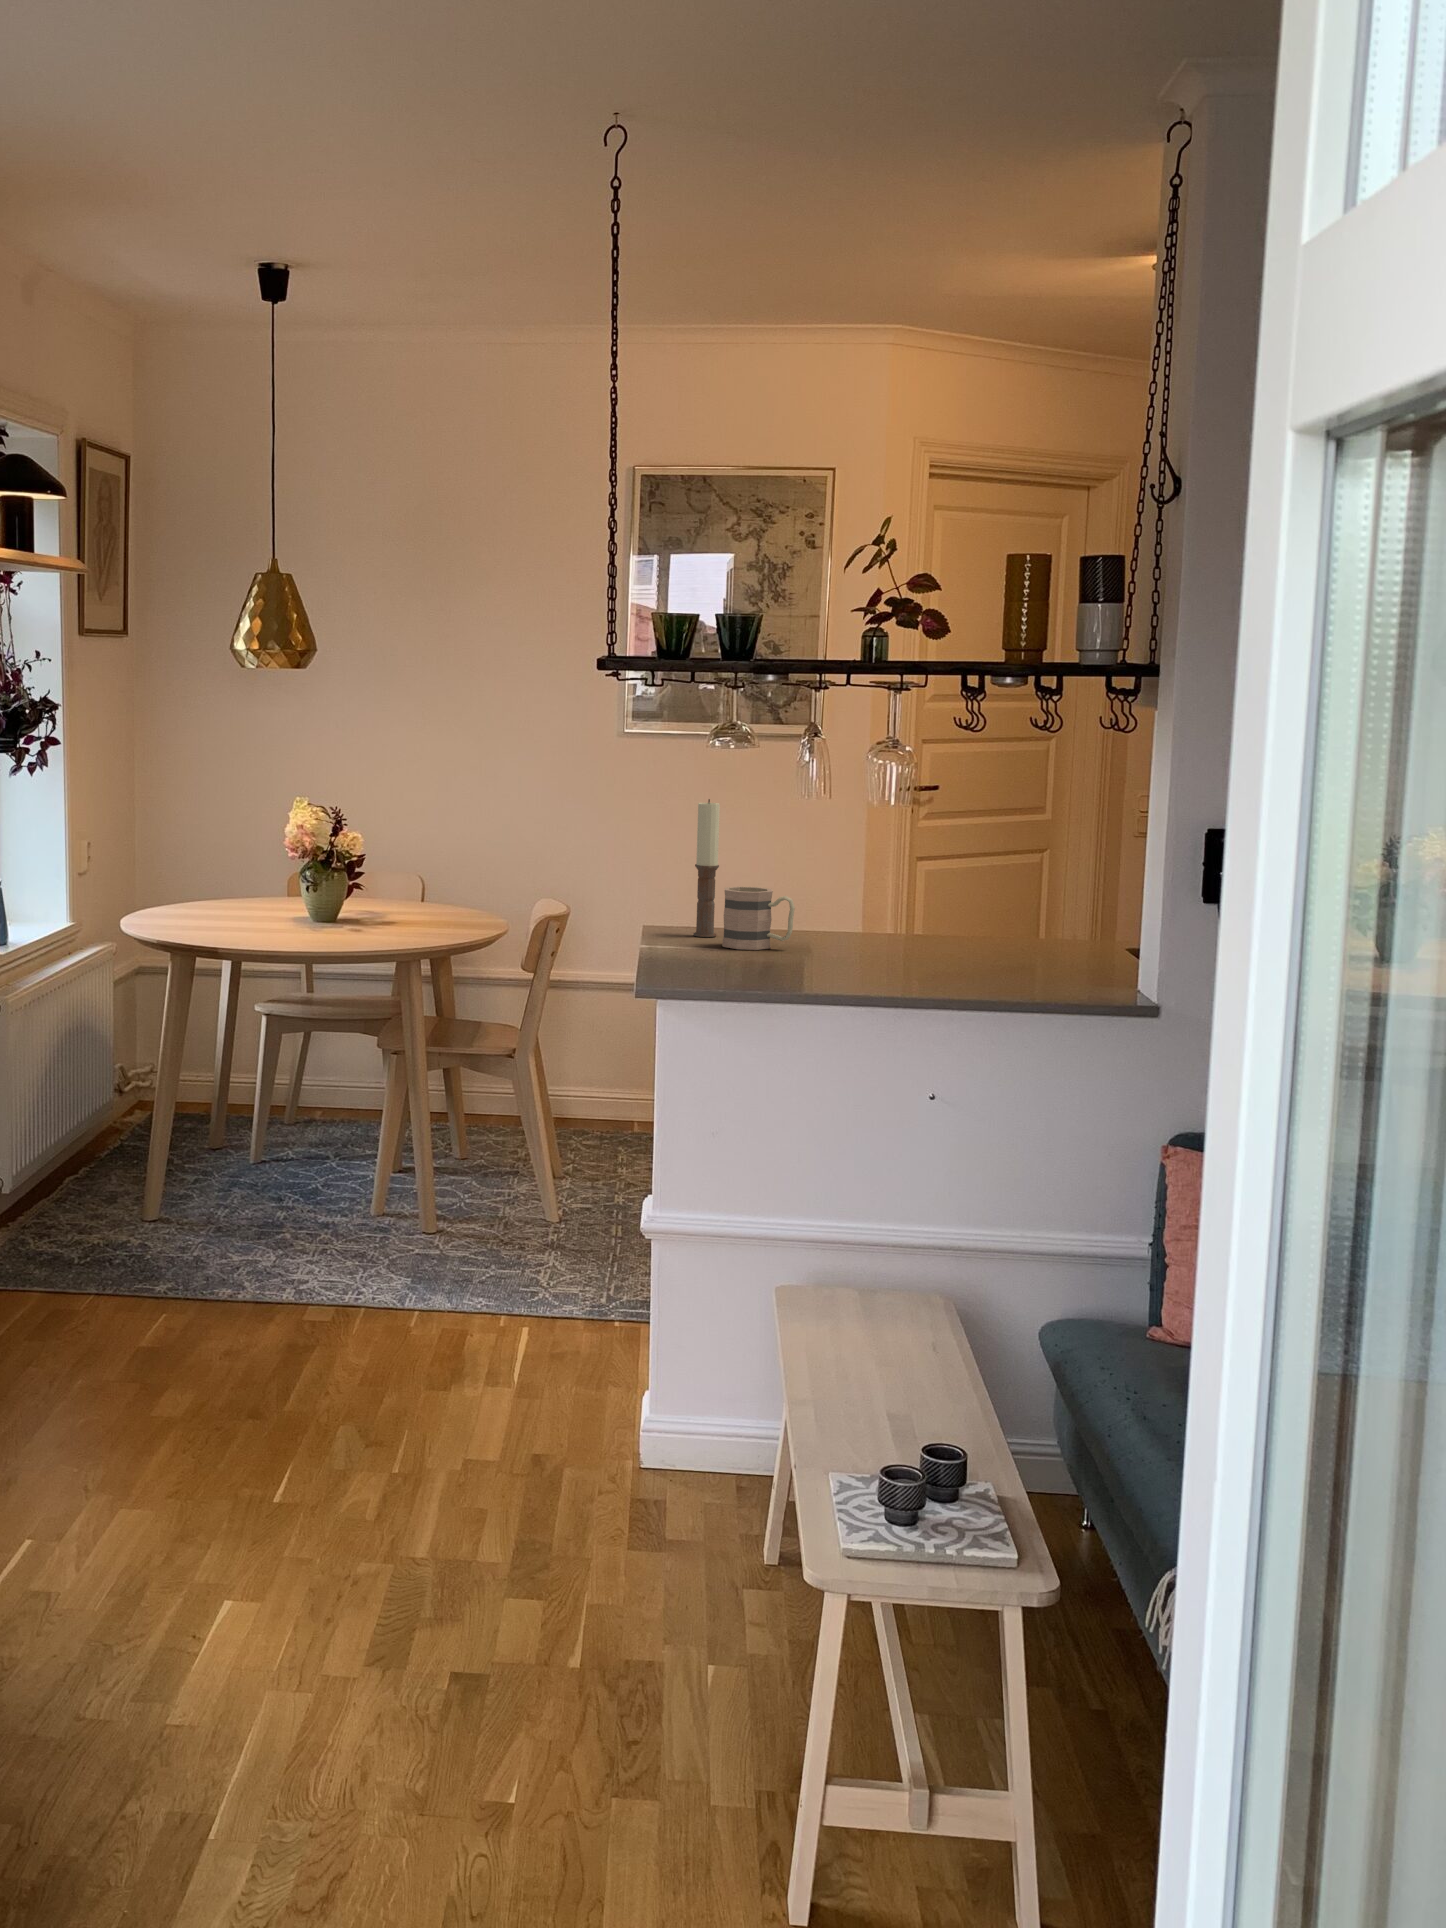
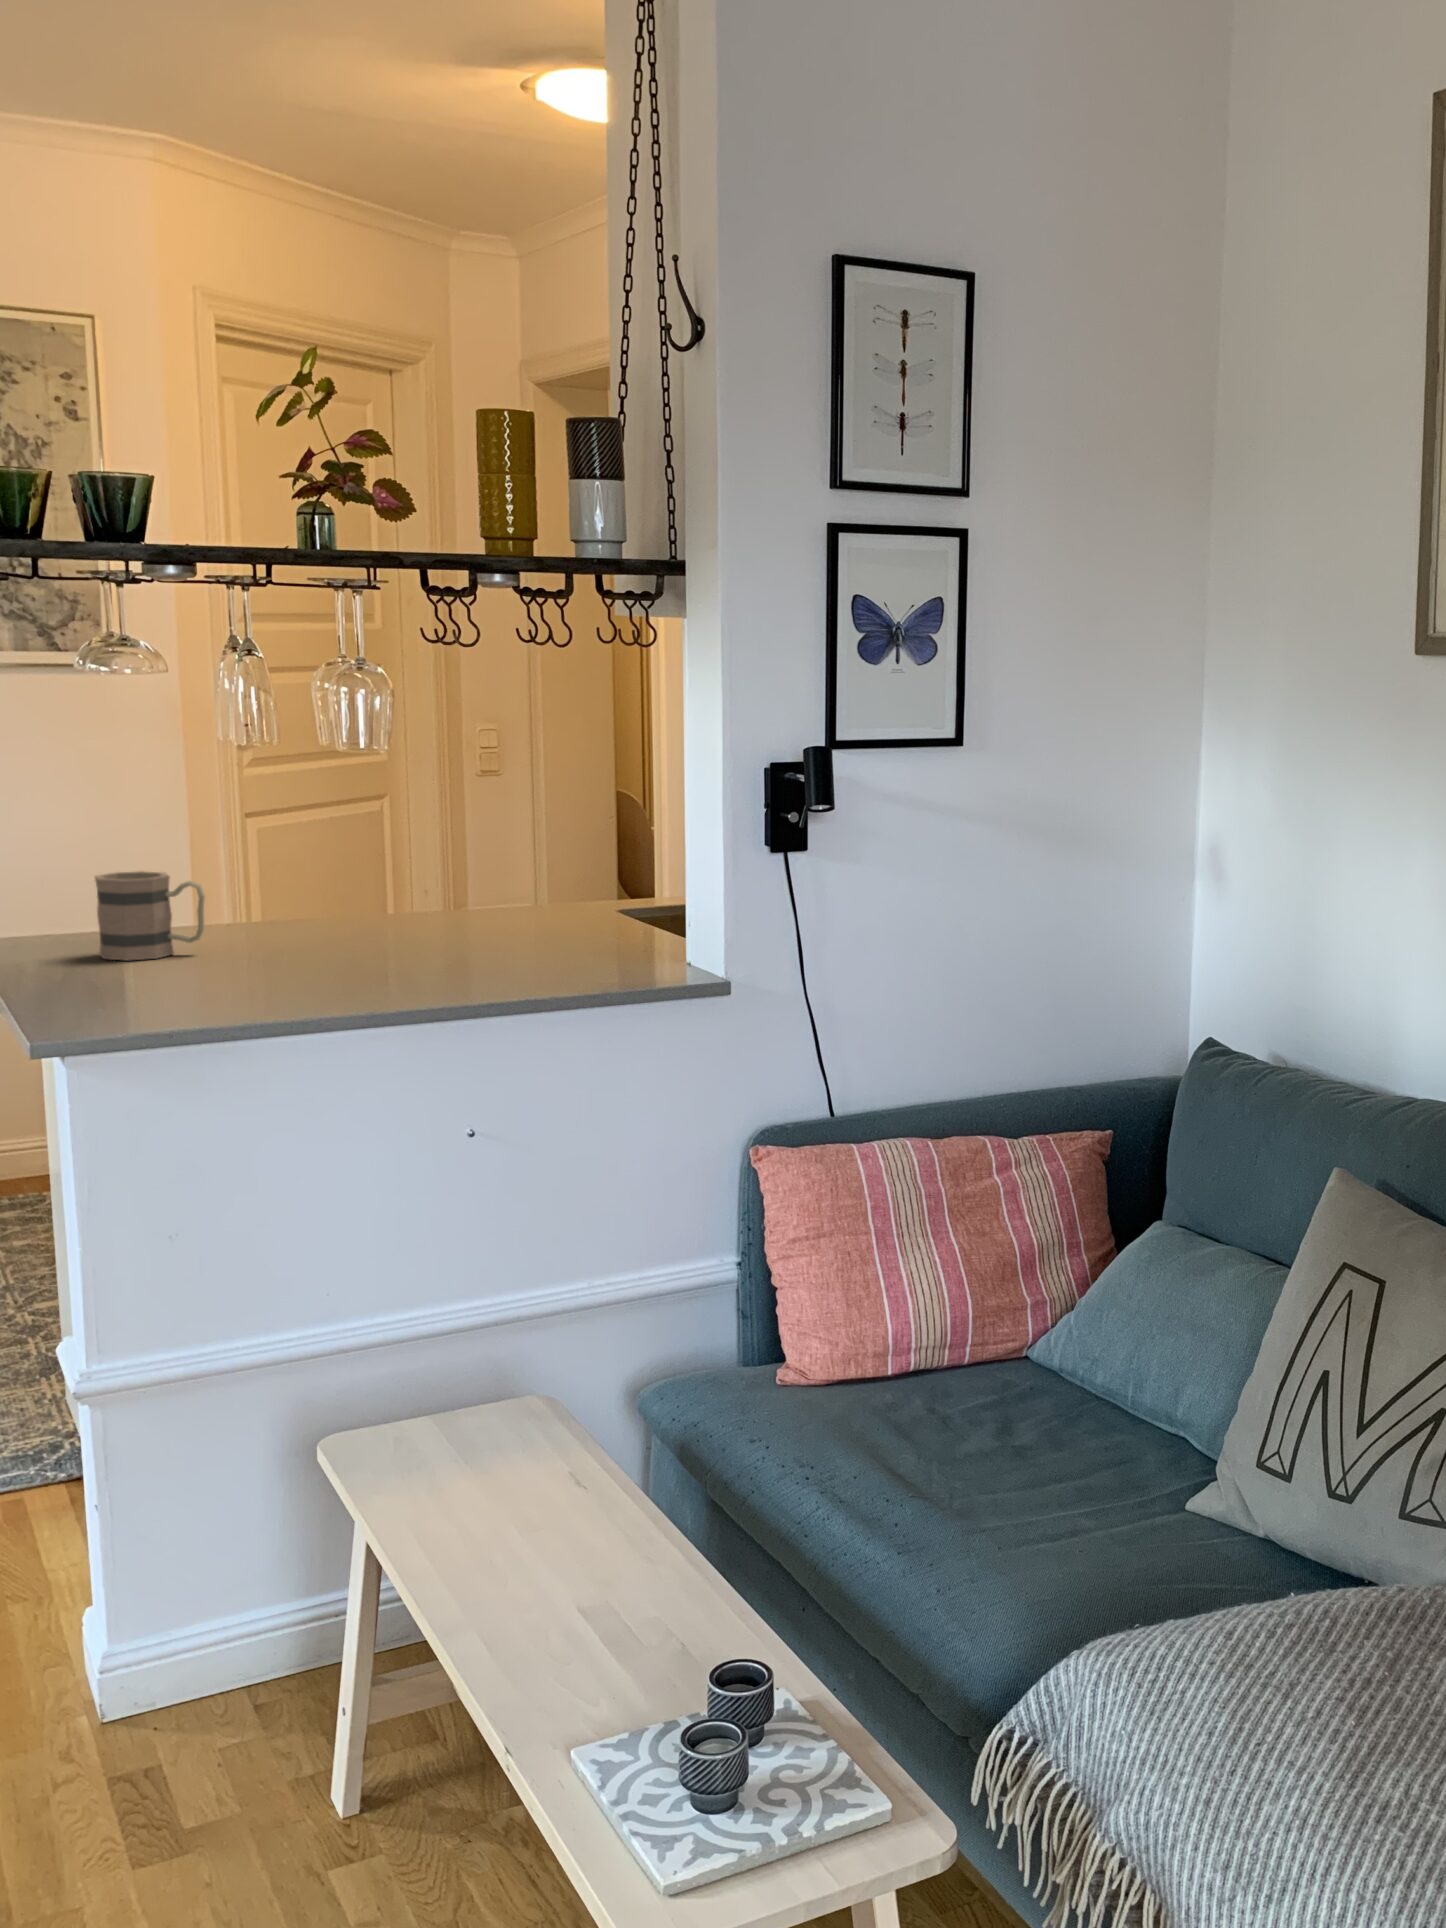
candle: present [693,799,720,937] -> none [31,752,78,947]

